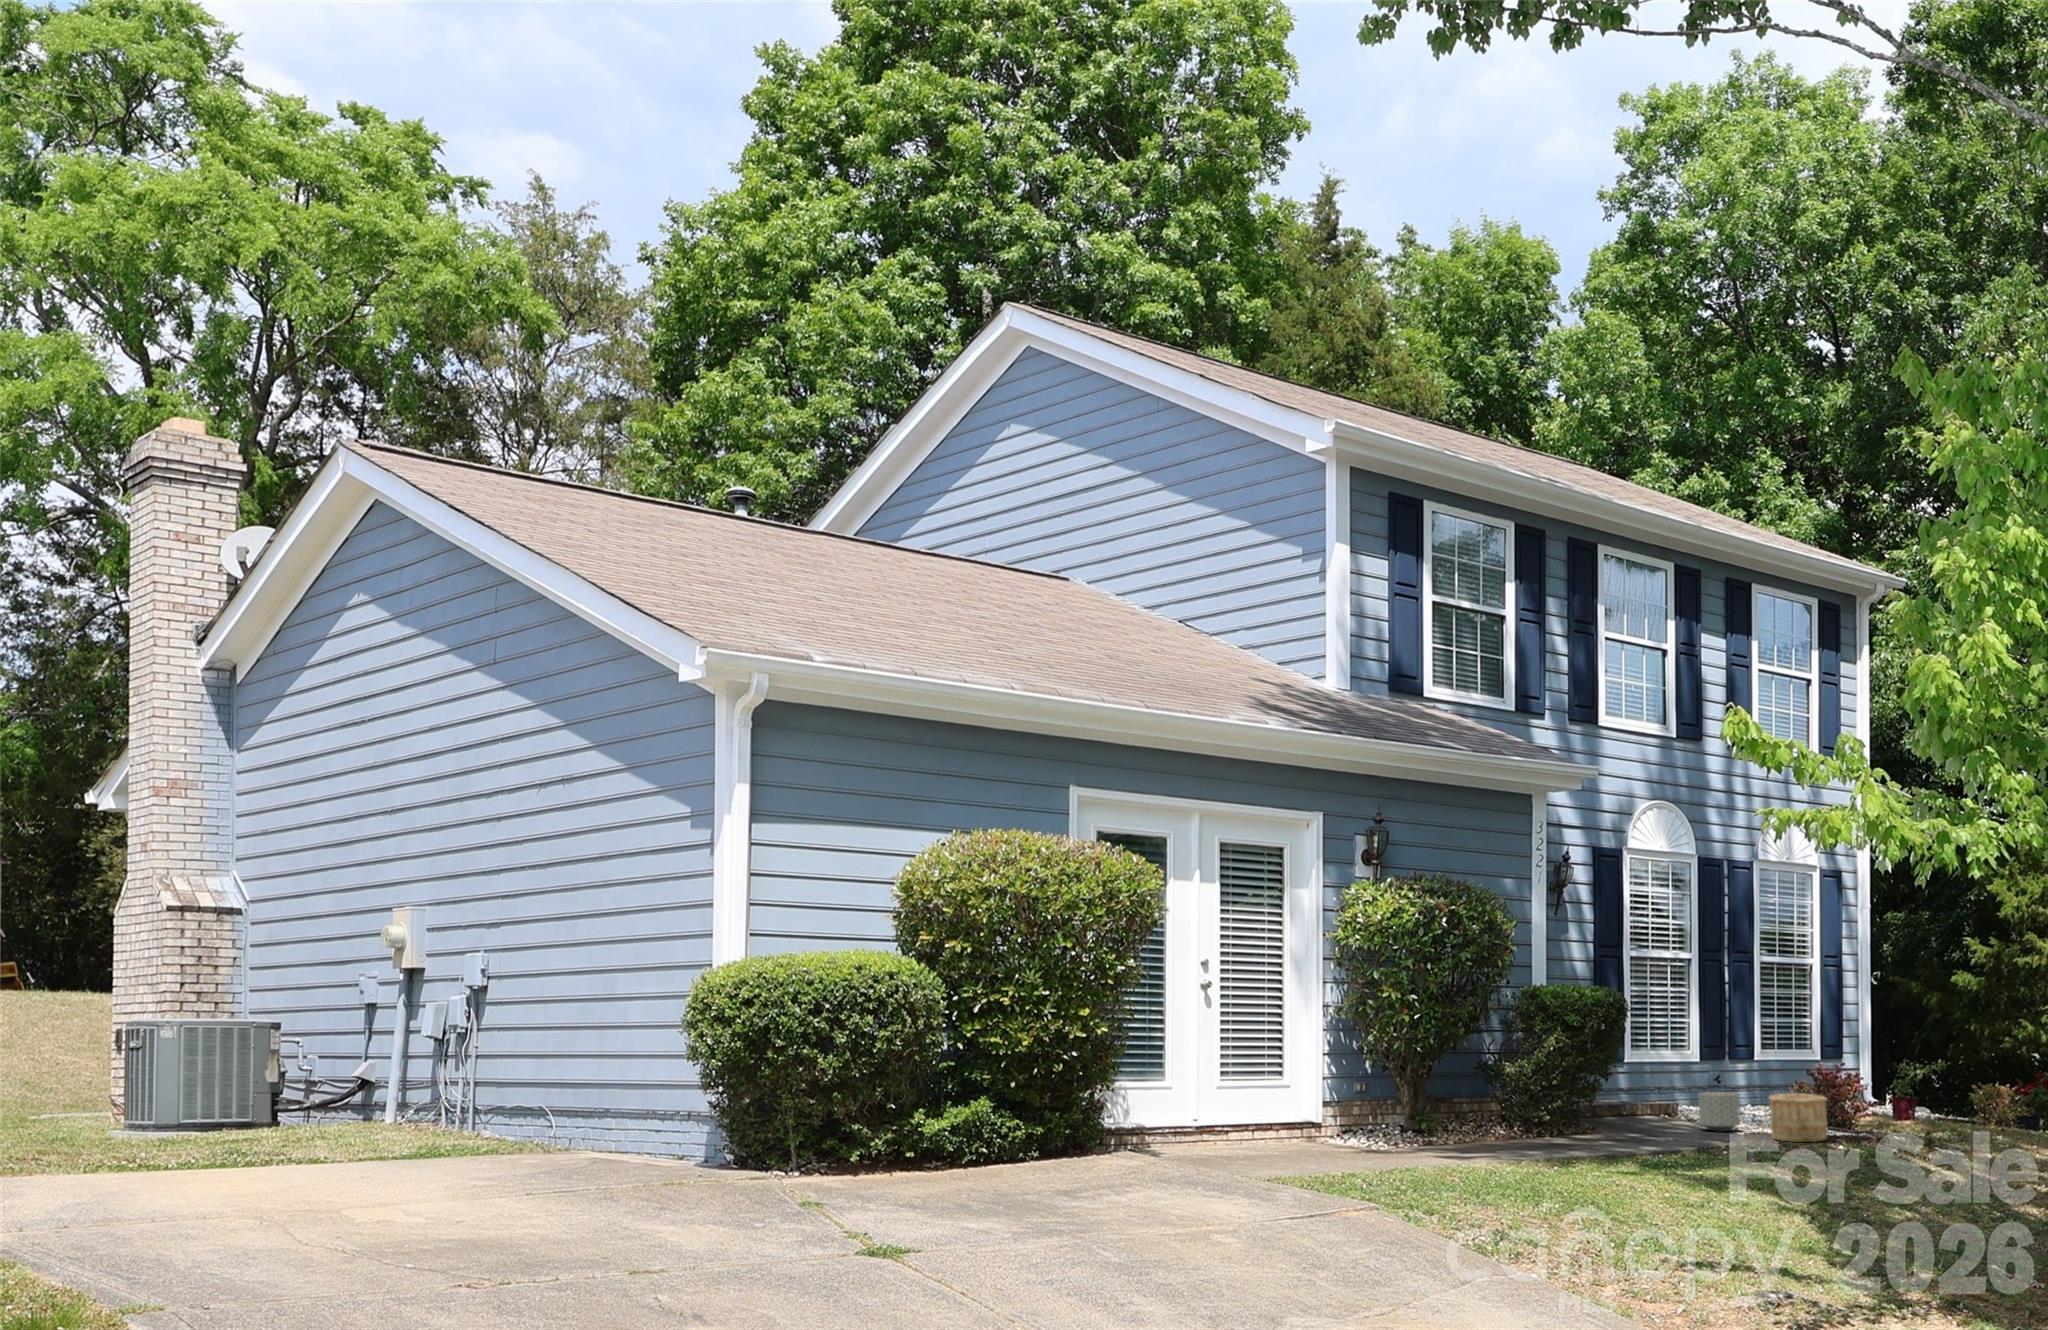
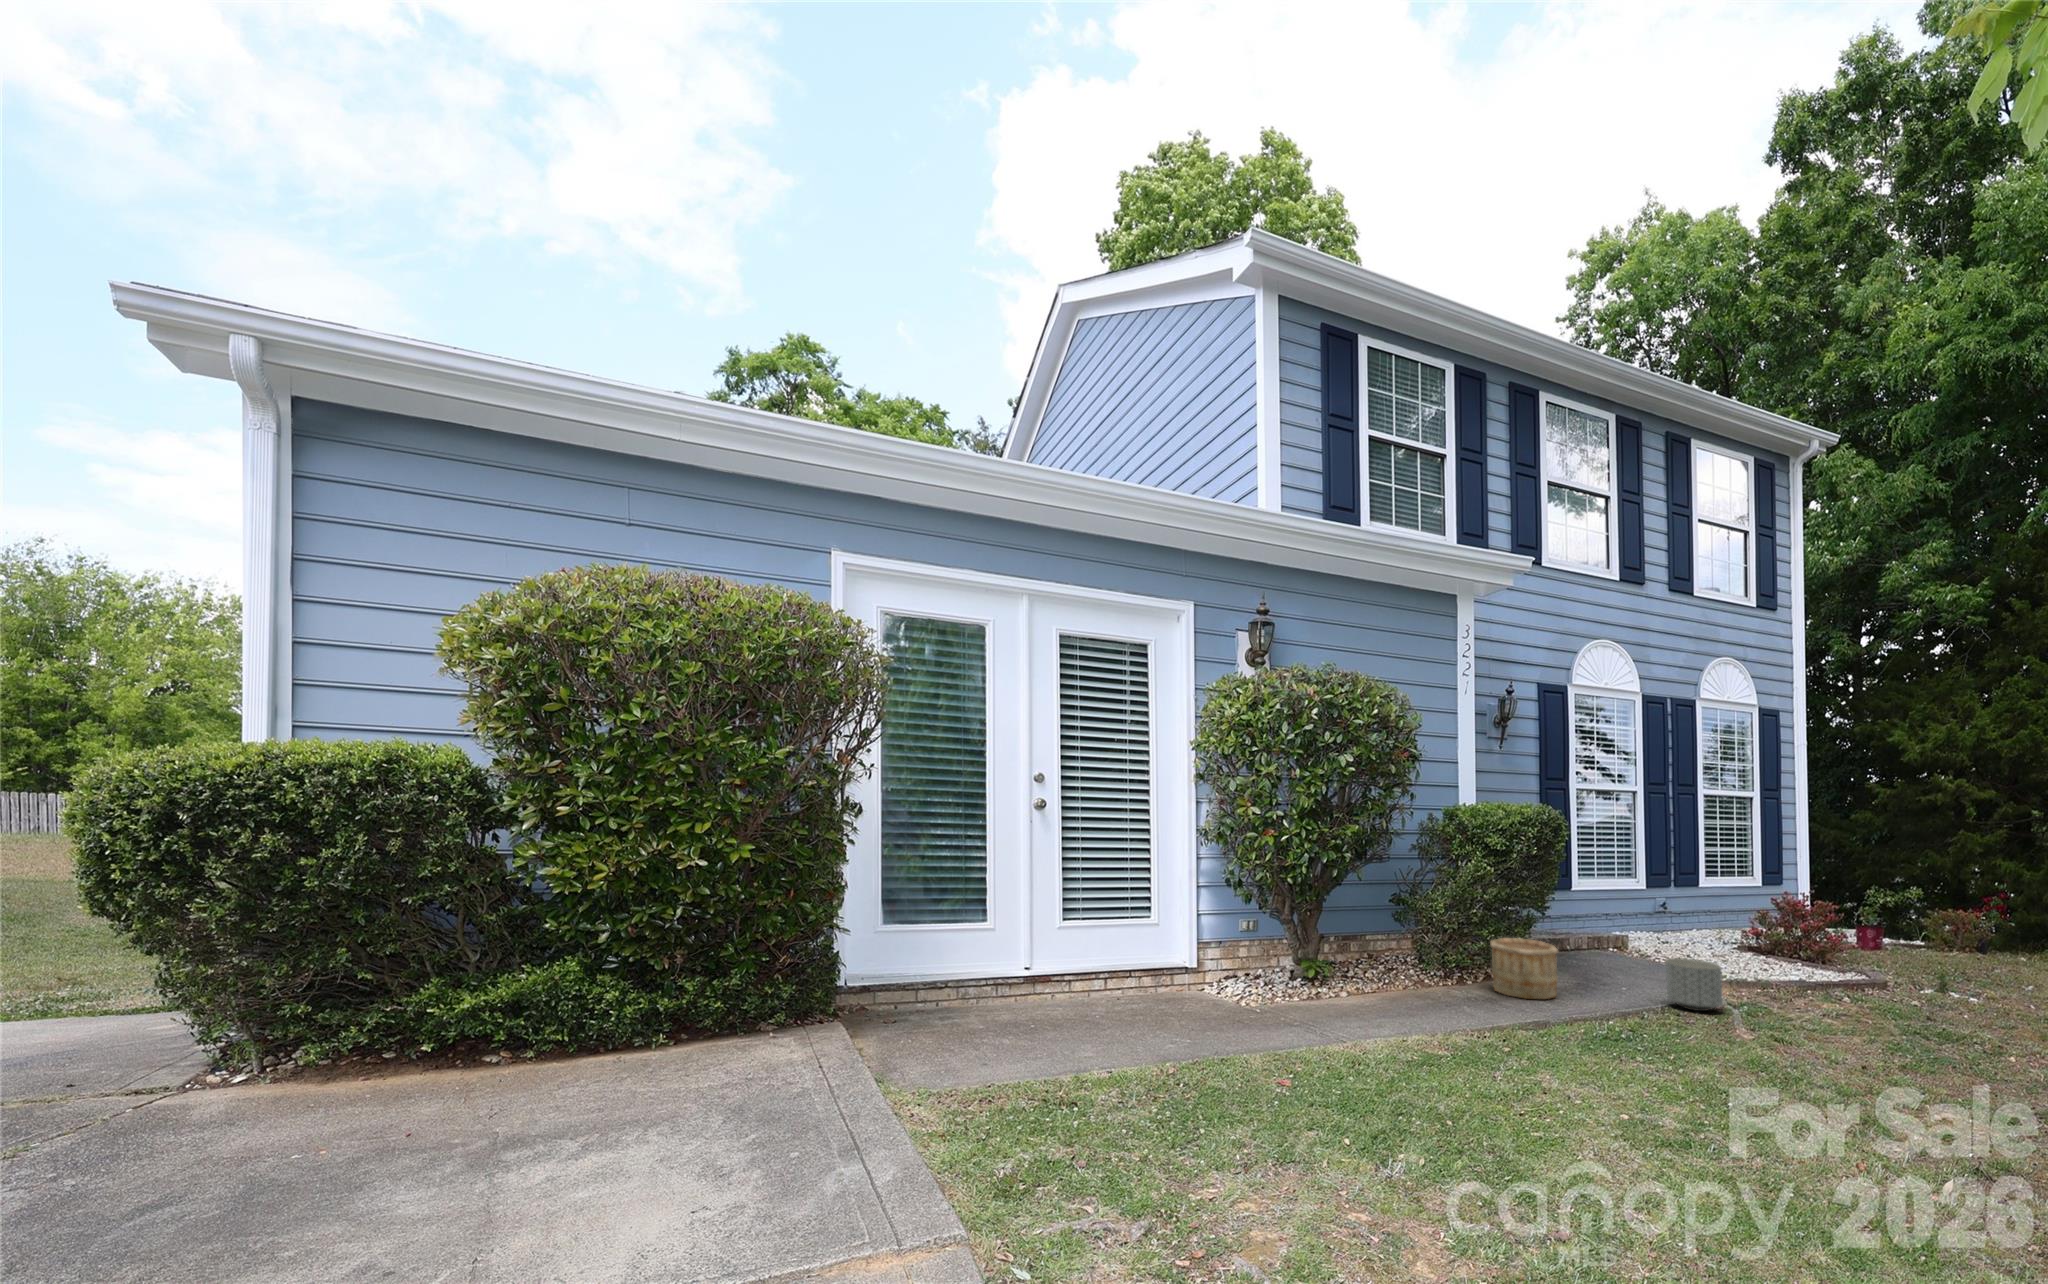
wooden bucket: present [1769,1093,1827,1142] -> present [1490,938,1558,999]

